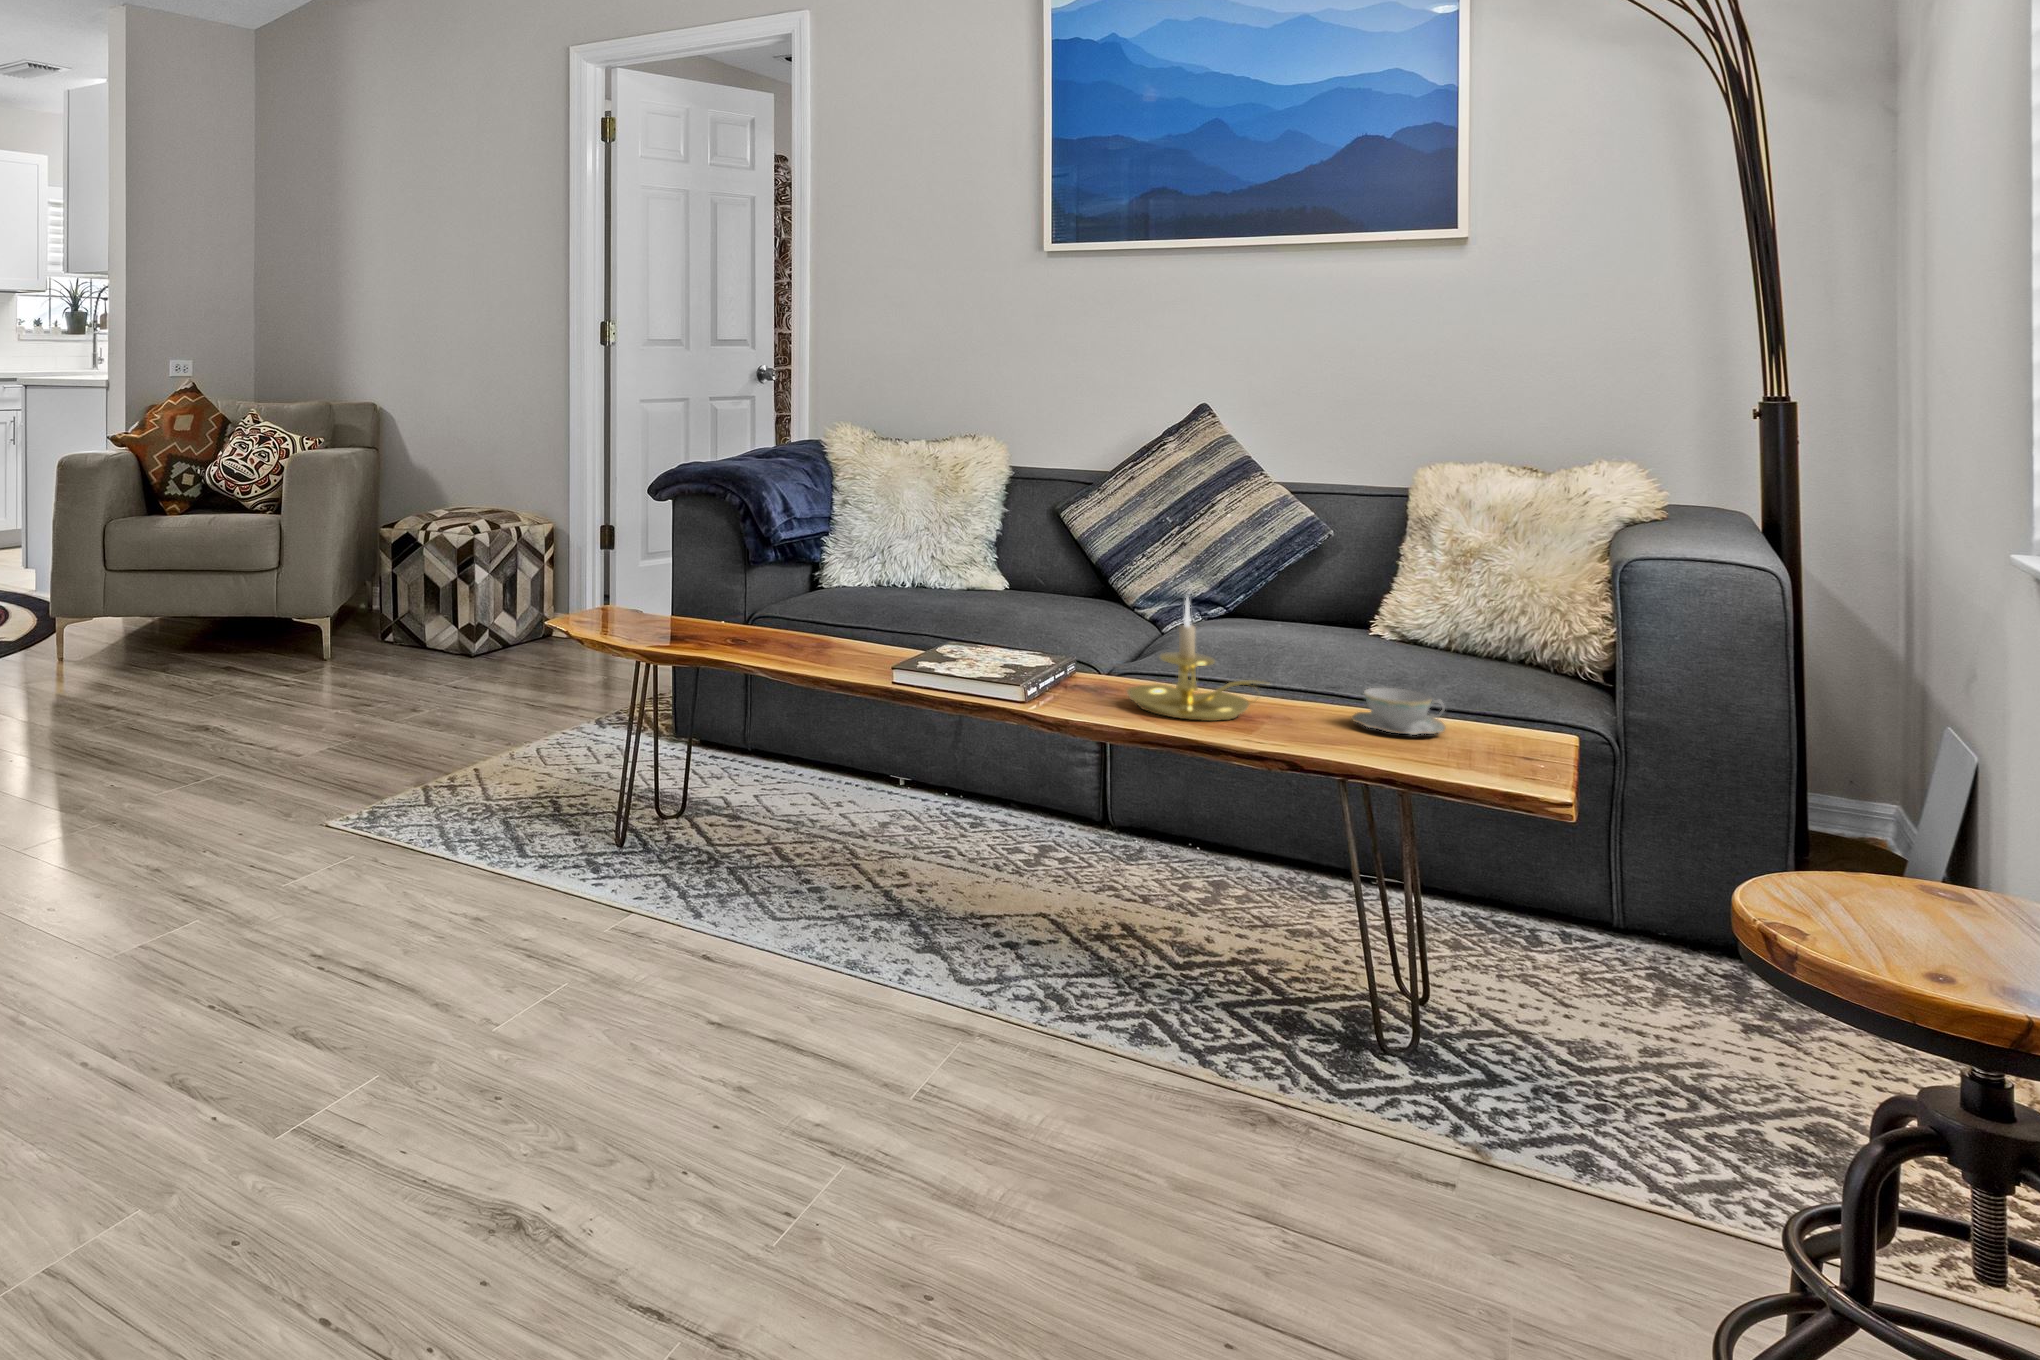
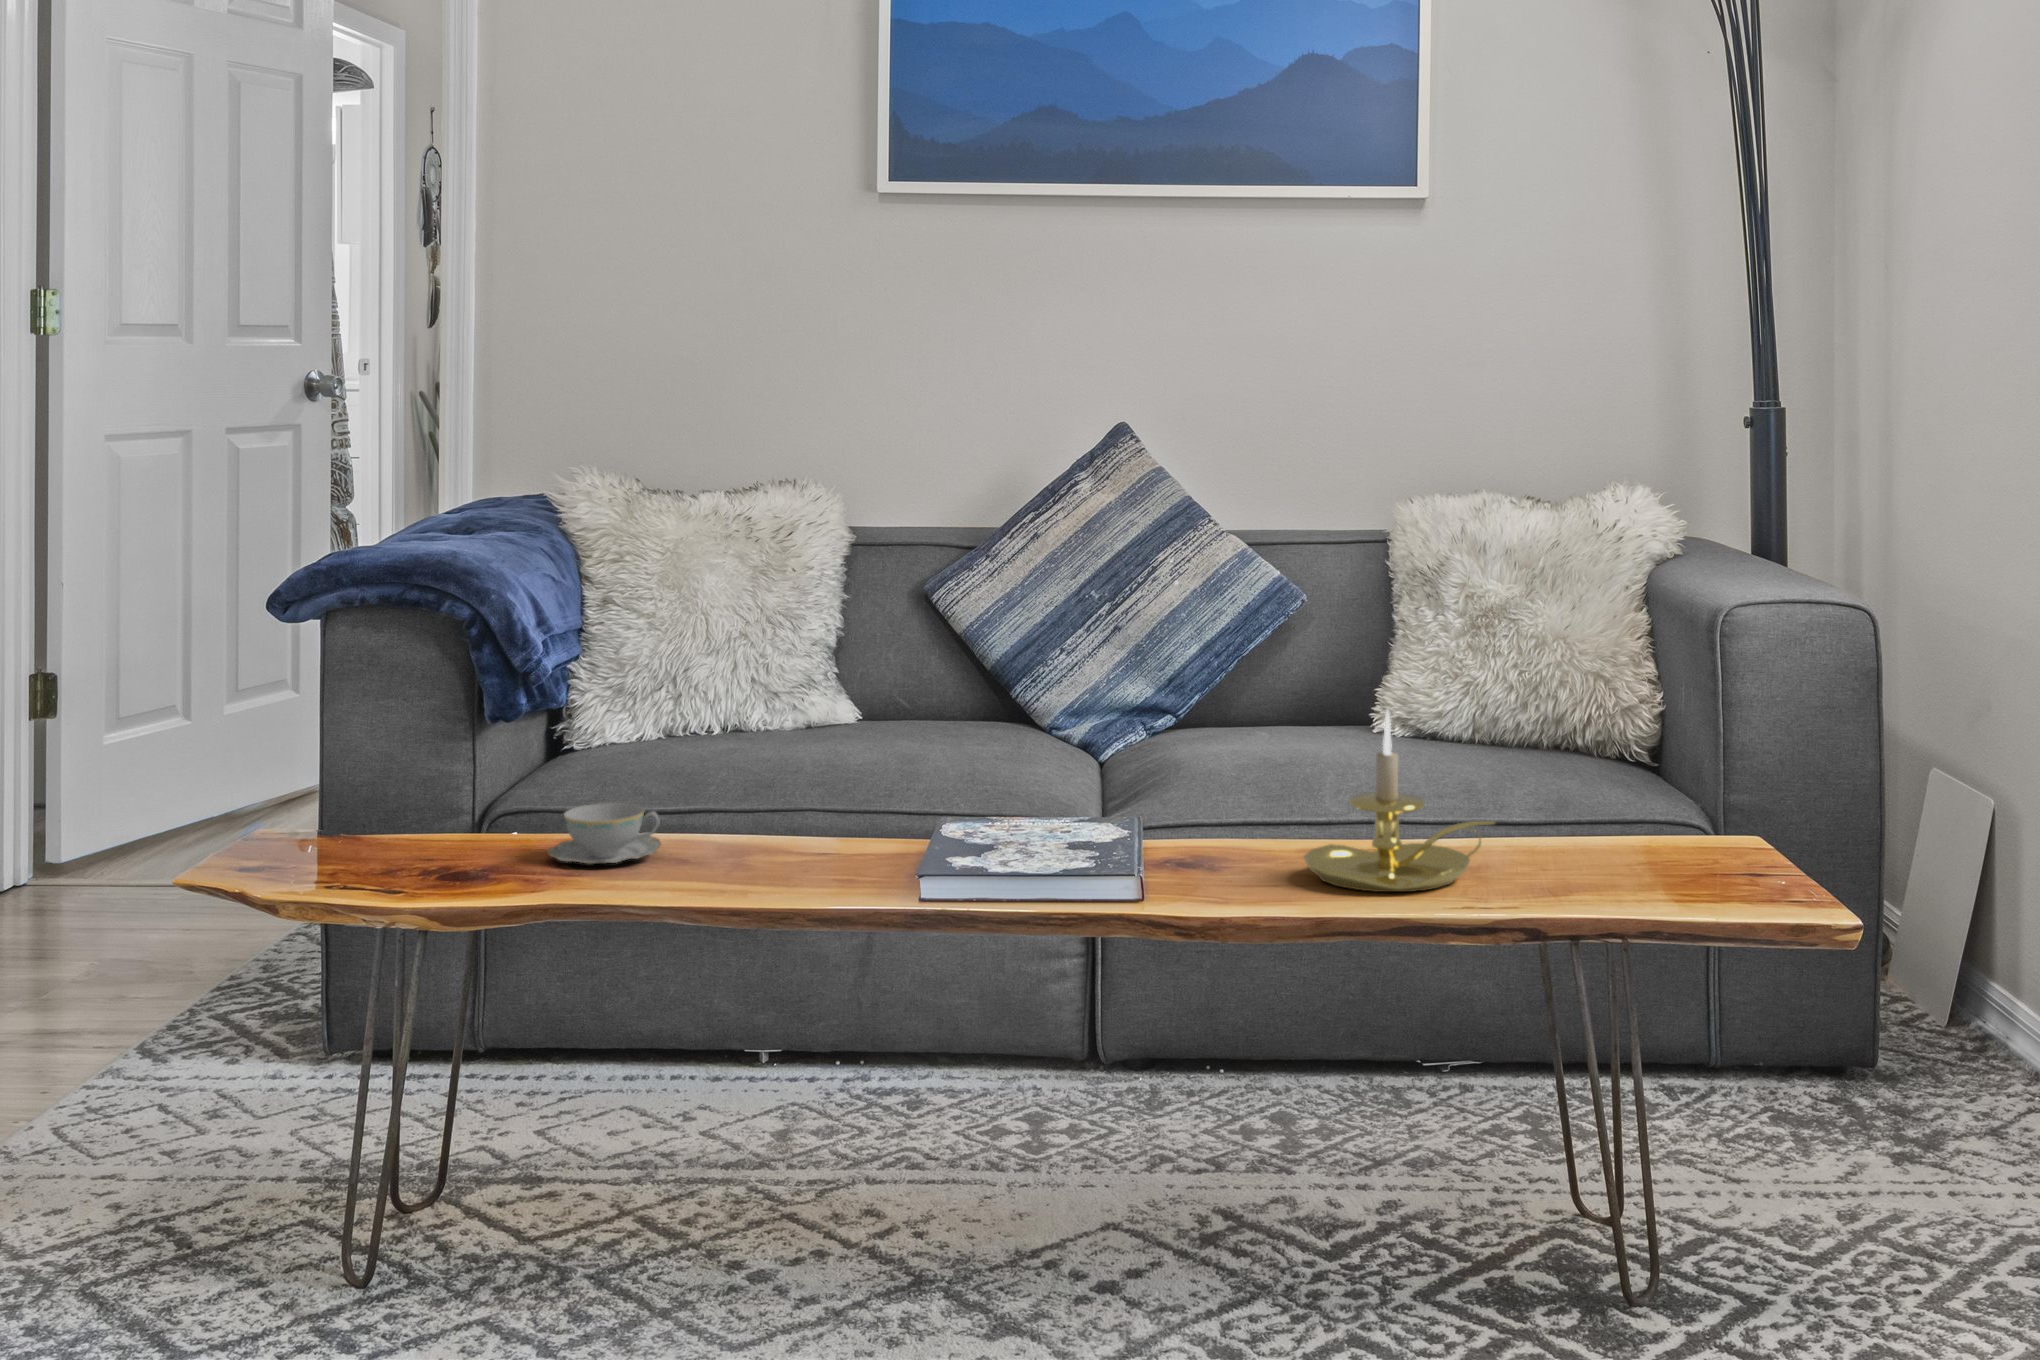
teacup: present [1351,688,1446,735] -> present [547,803,661,864]

